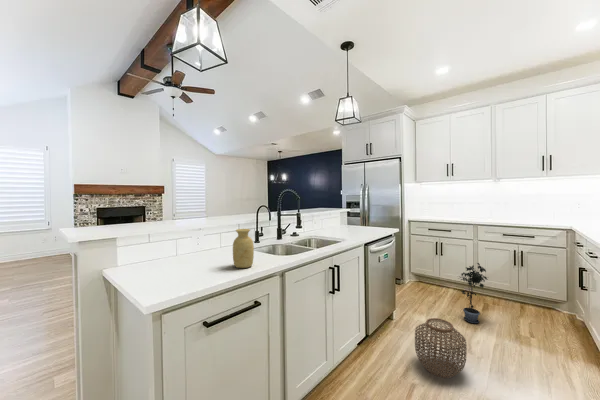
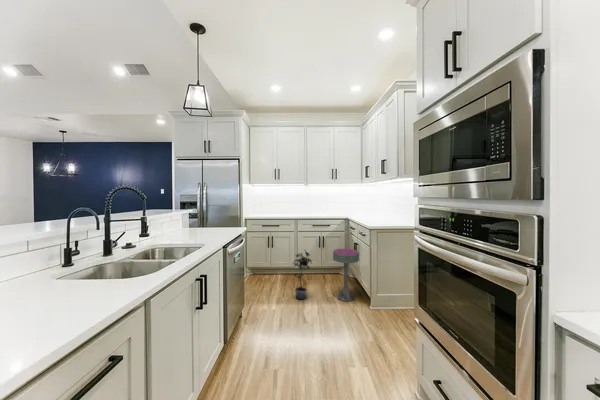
vase: present [233,229,254,268] -> none [46,247,94,319]
bar stool: none [524,270,575,348] -> present [333,249,359,301]
woven basket: present [415,318,467,378] -> none [274,304,314,356]

